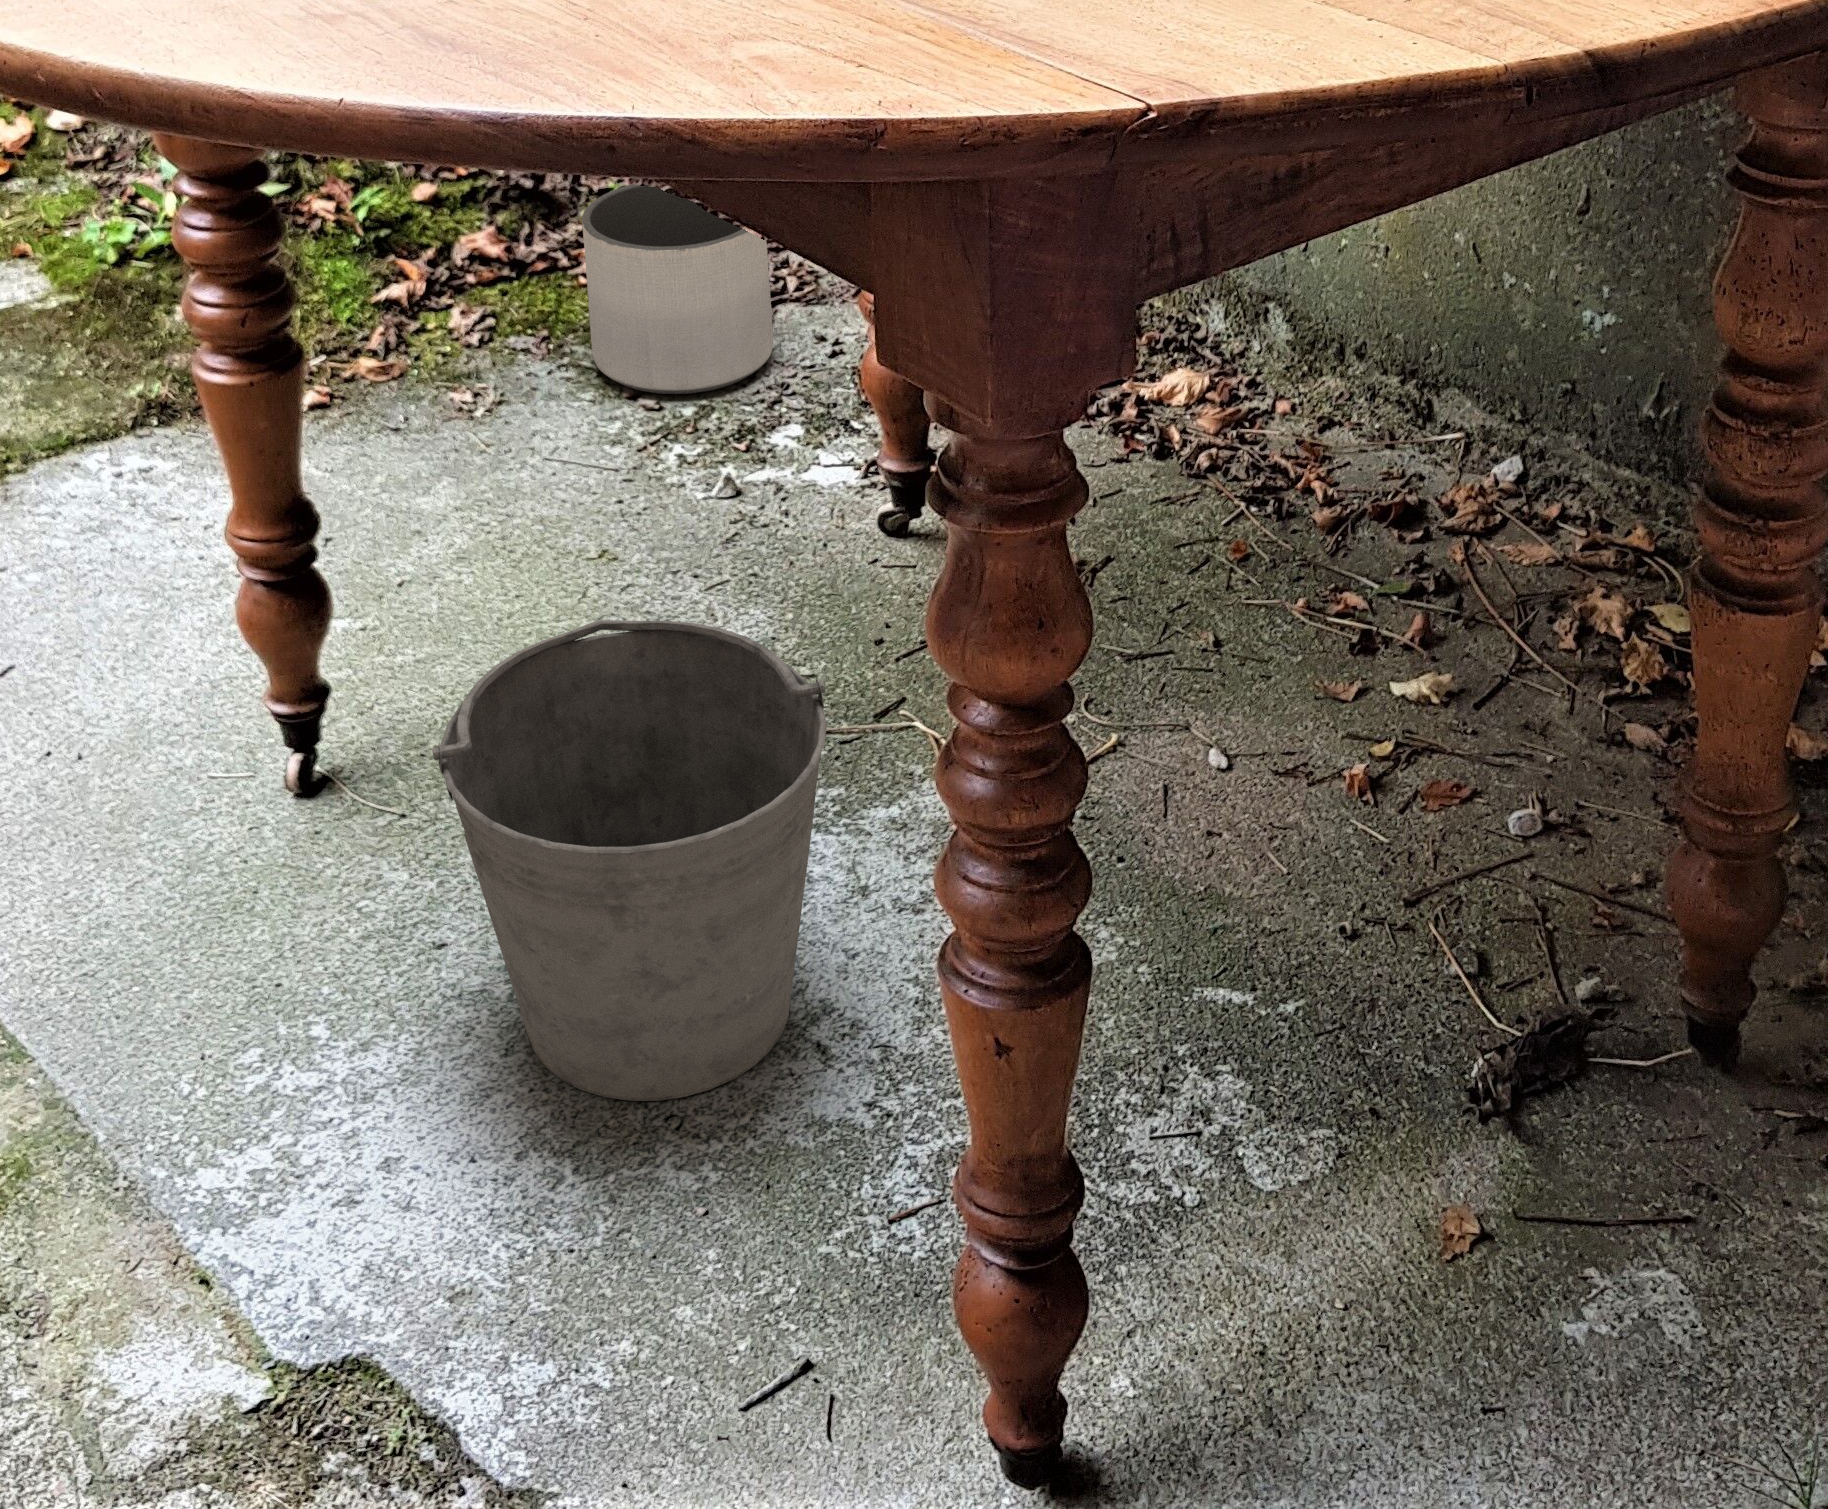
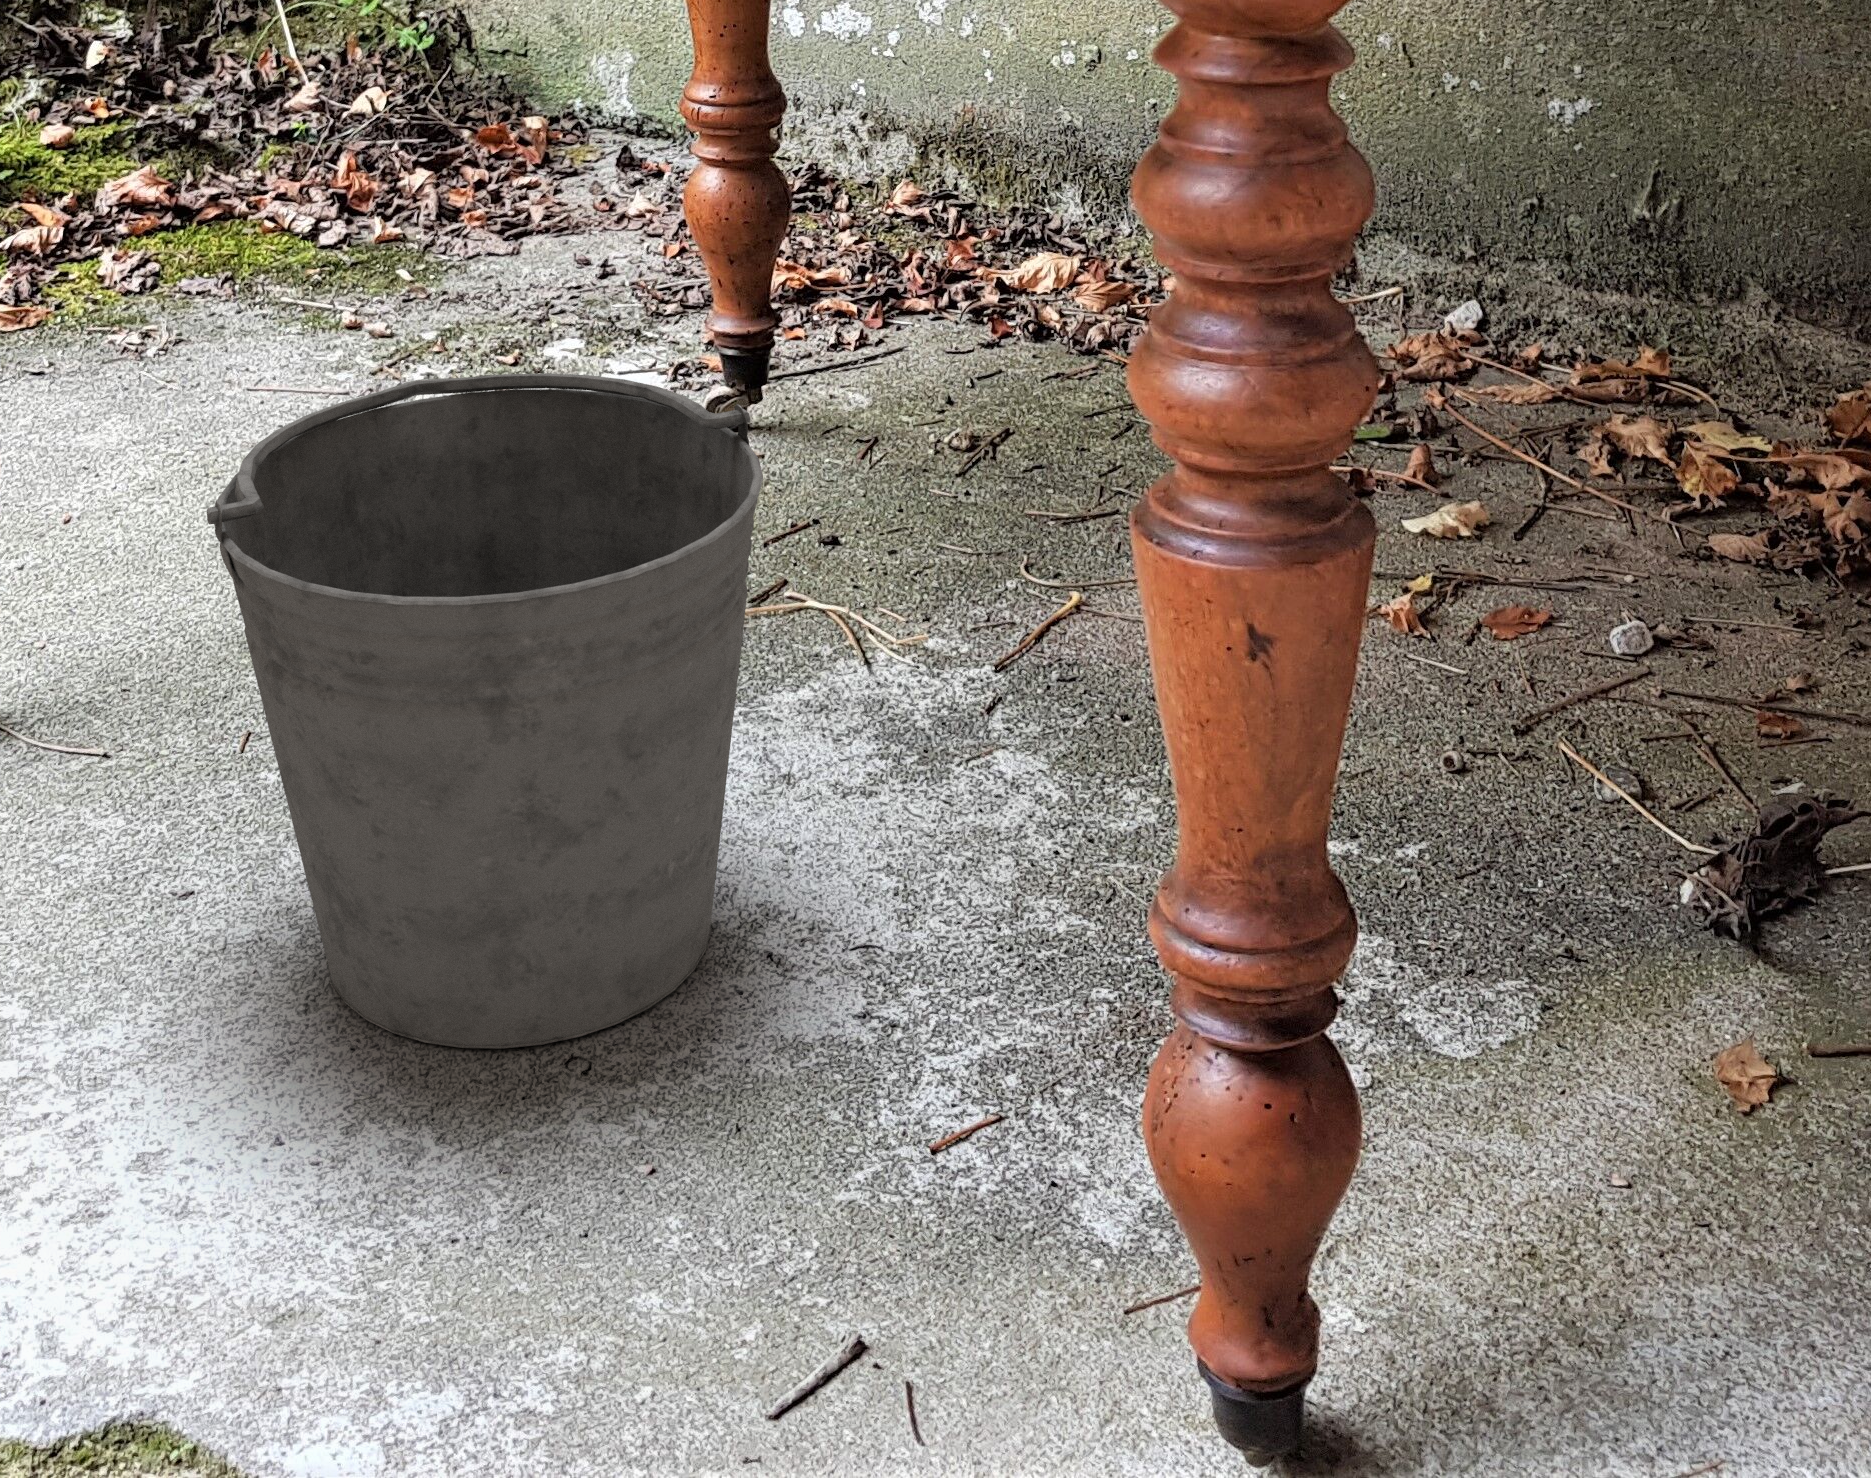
planter: present [582,184,773,394] -> none [282,66,522,318]

